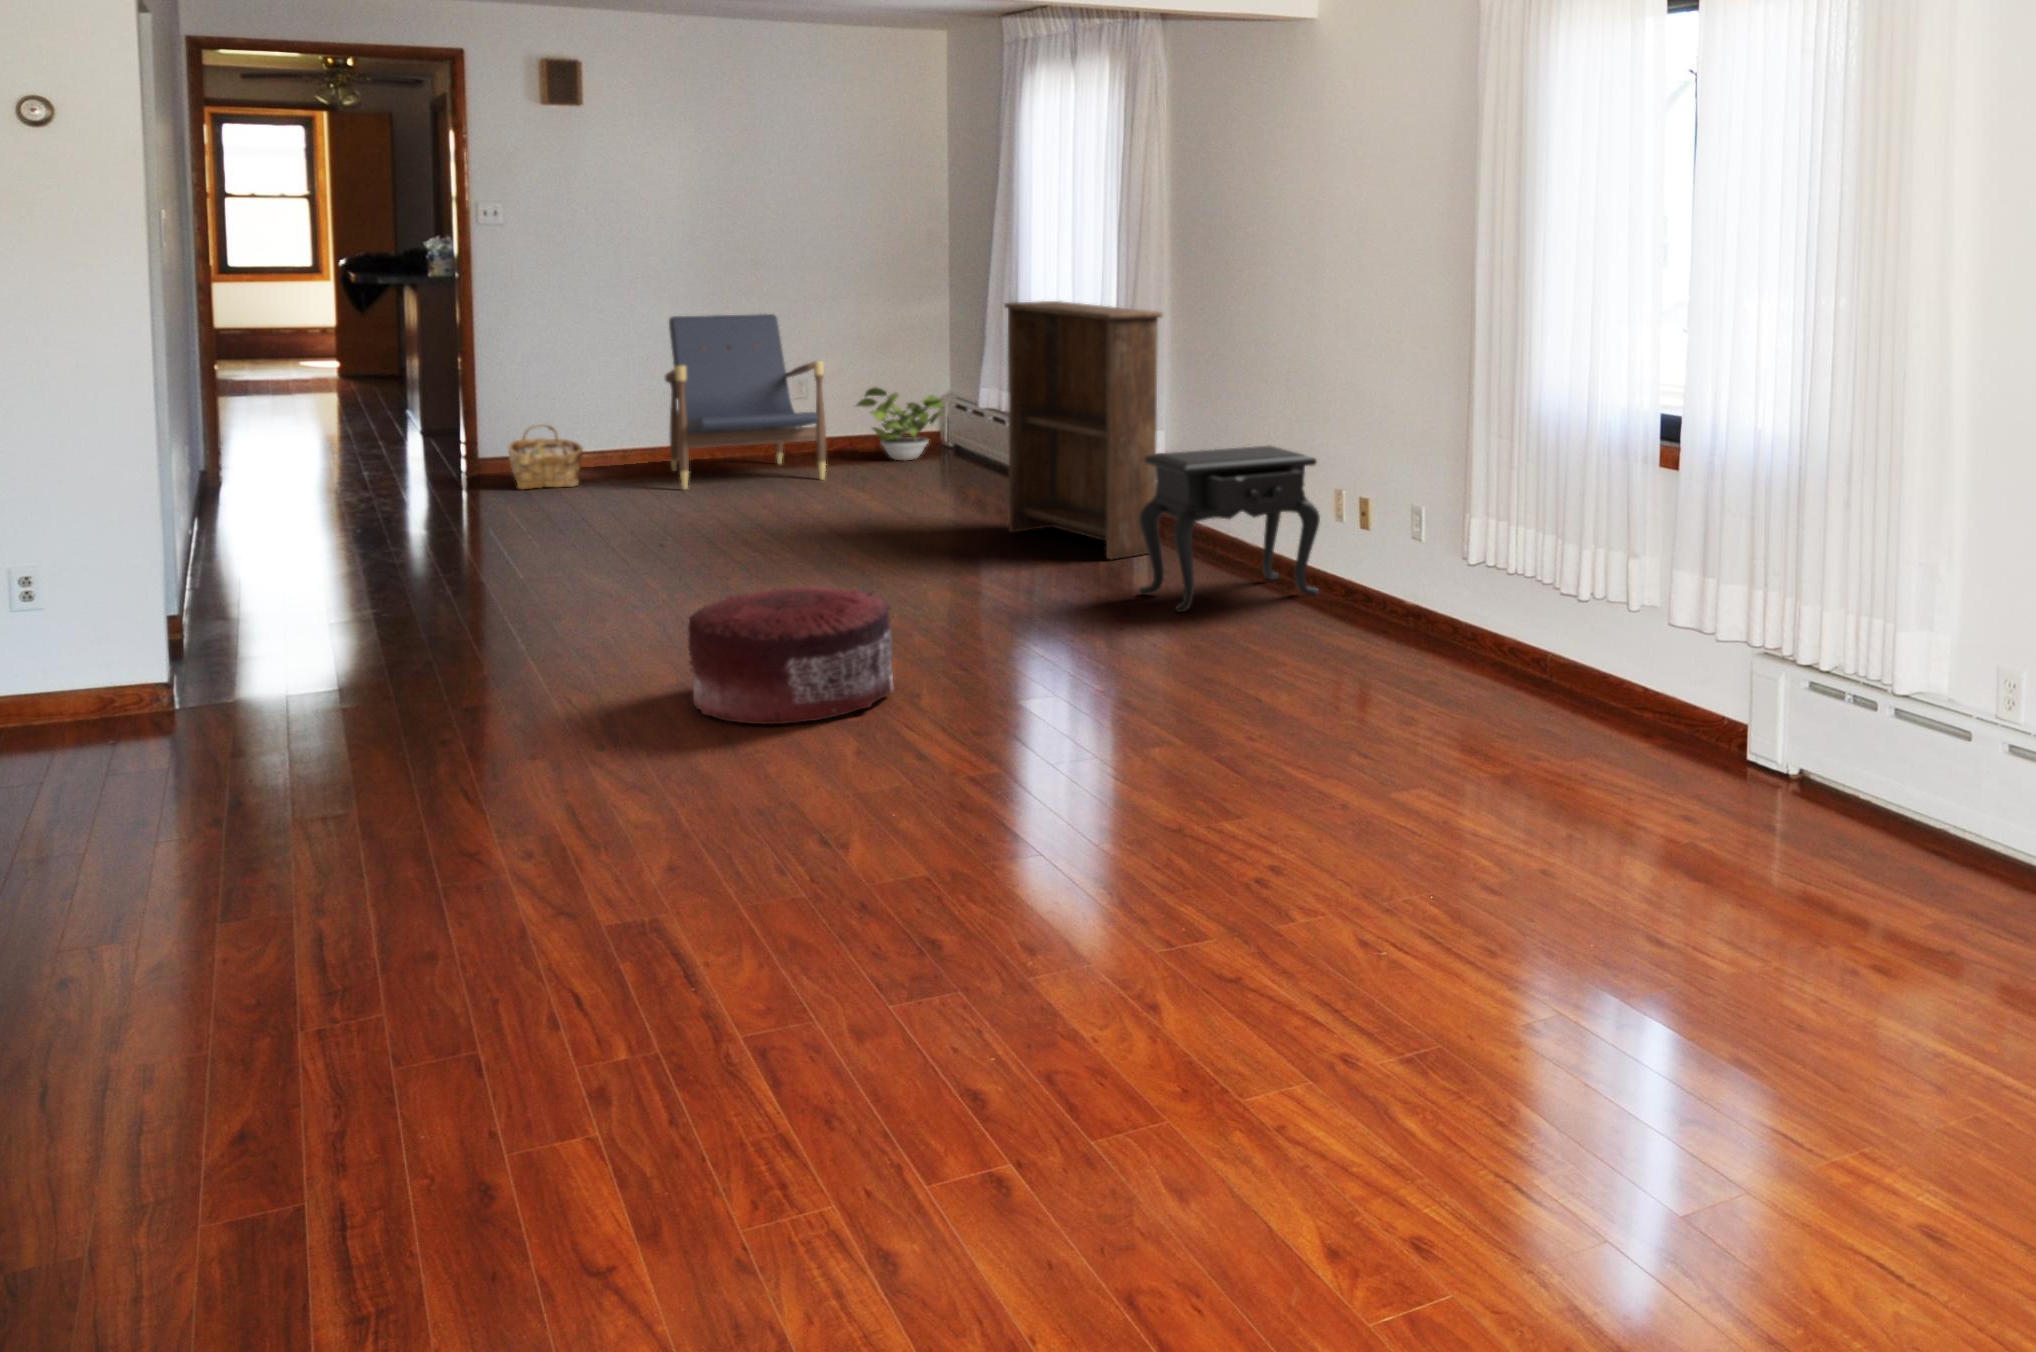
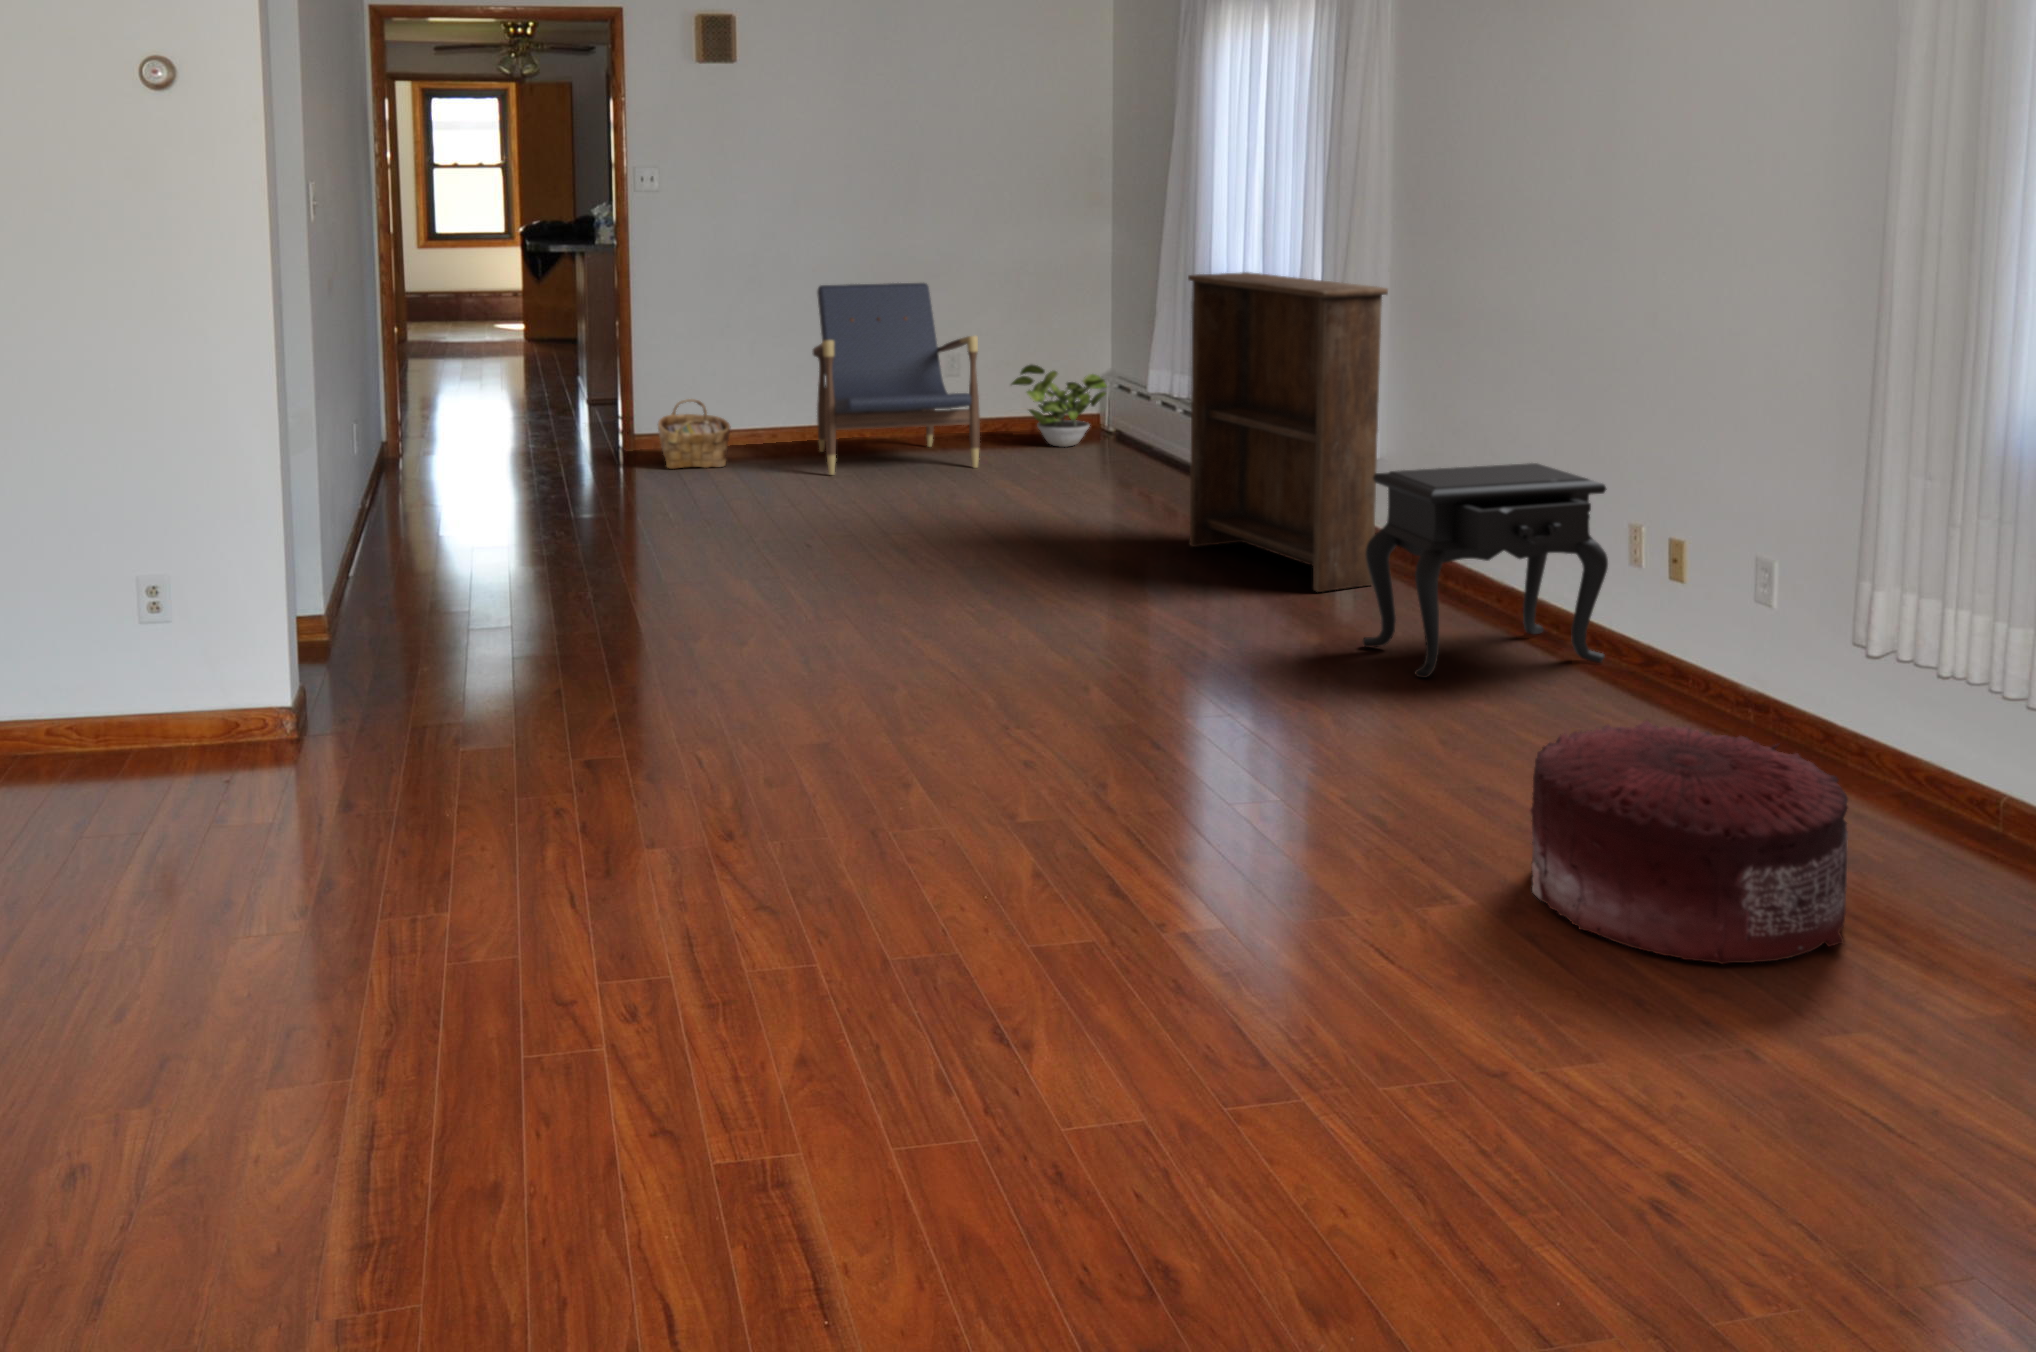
pouf: present [688,585,893,724] -> present [1531,720,1848,964]

